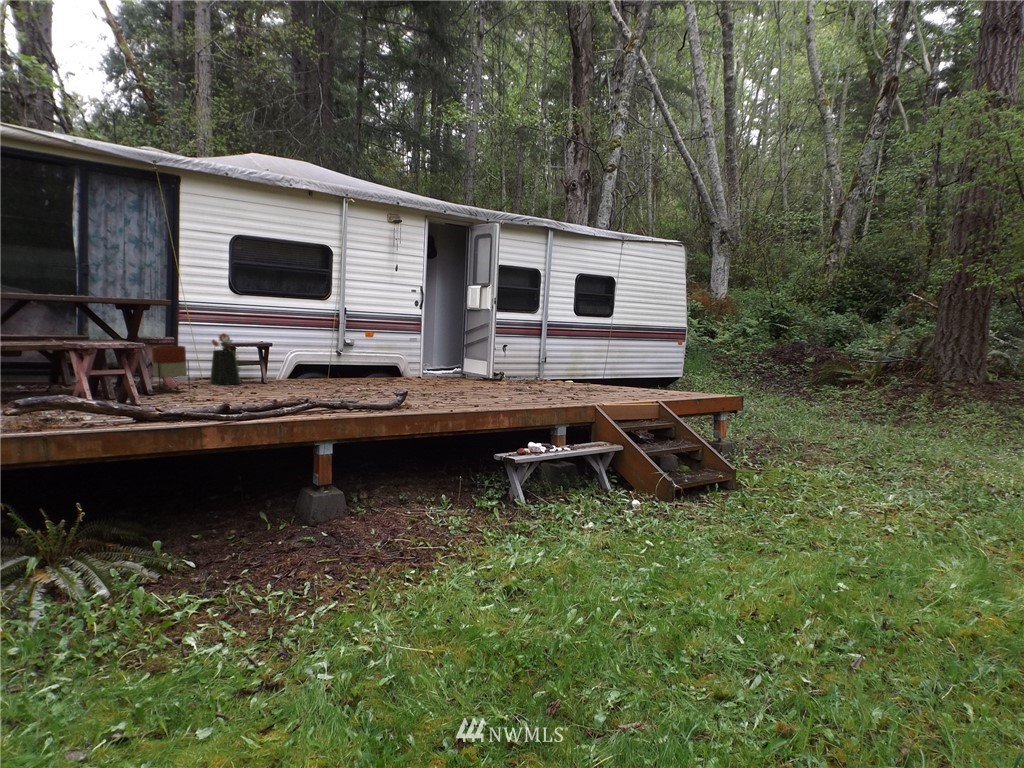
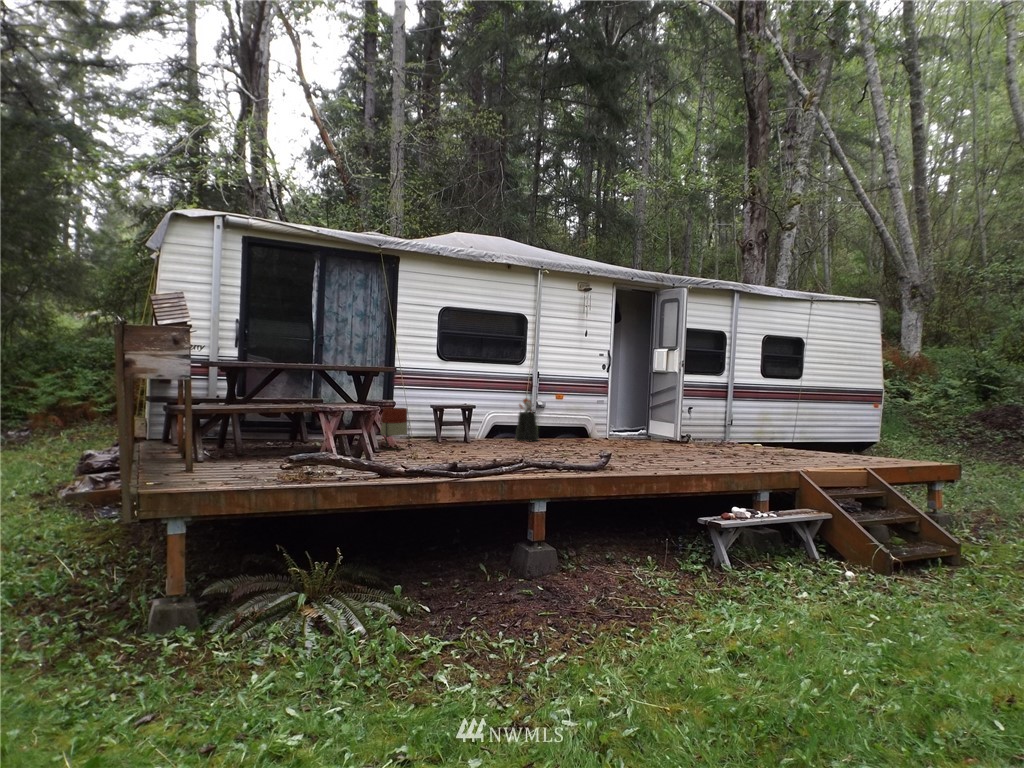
watering can: present [210,333,241,385] -> present [515,398,539,442]

